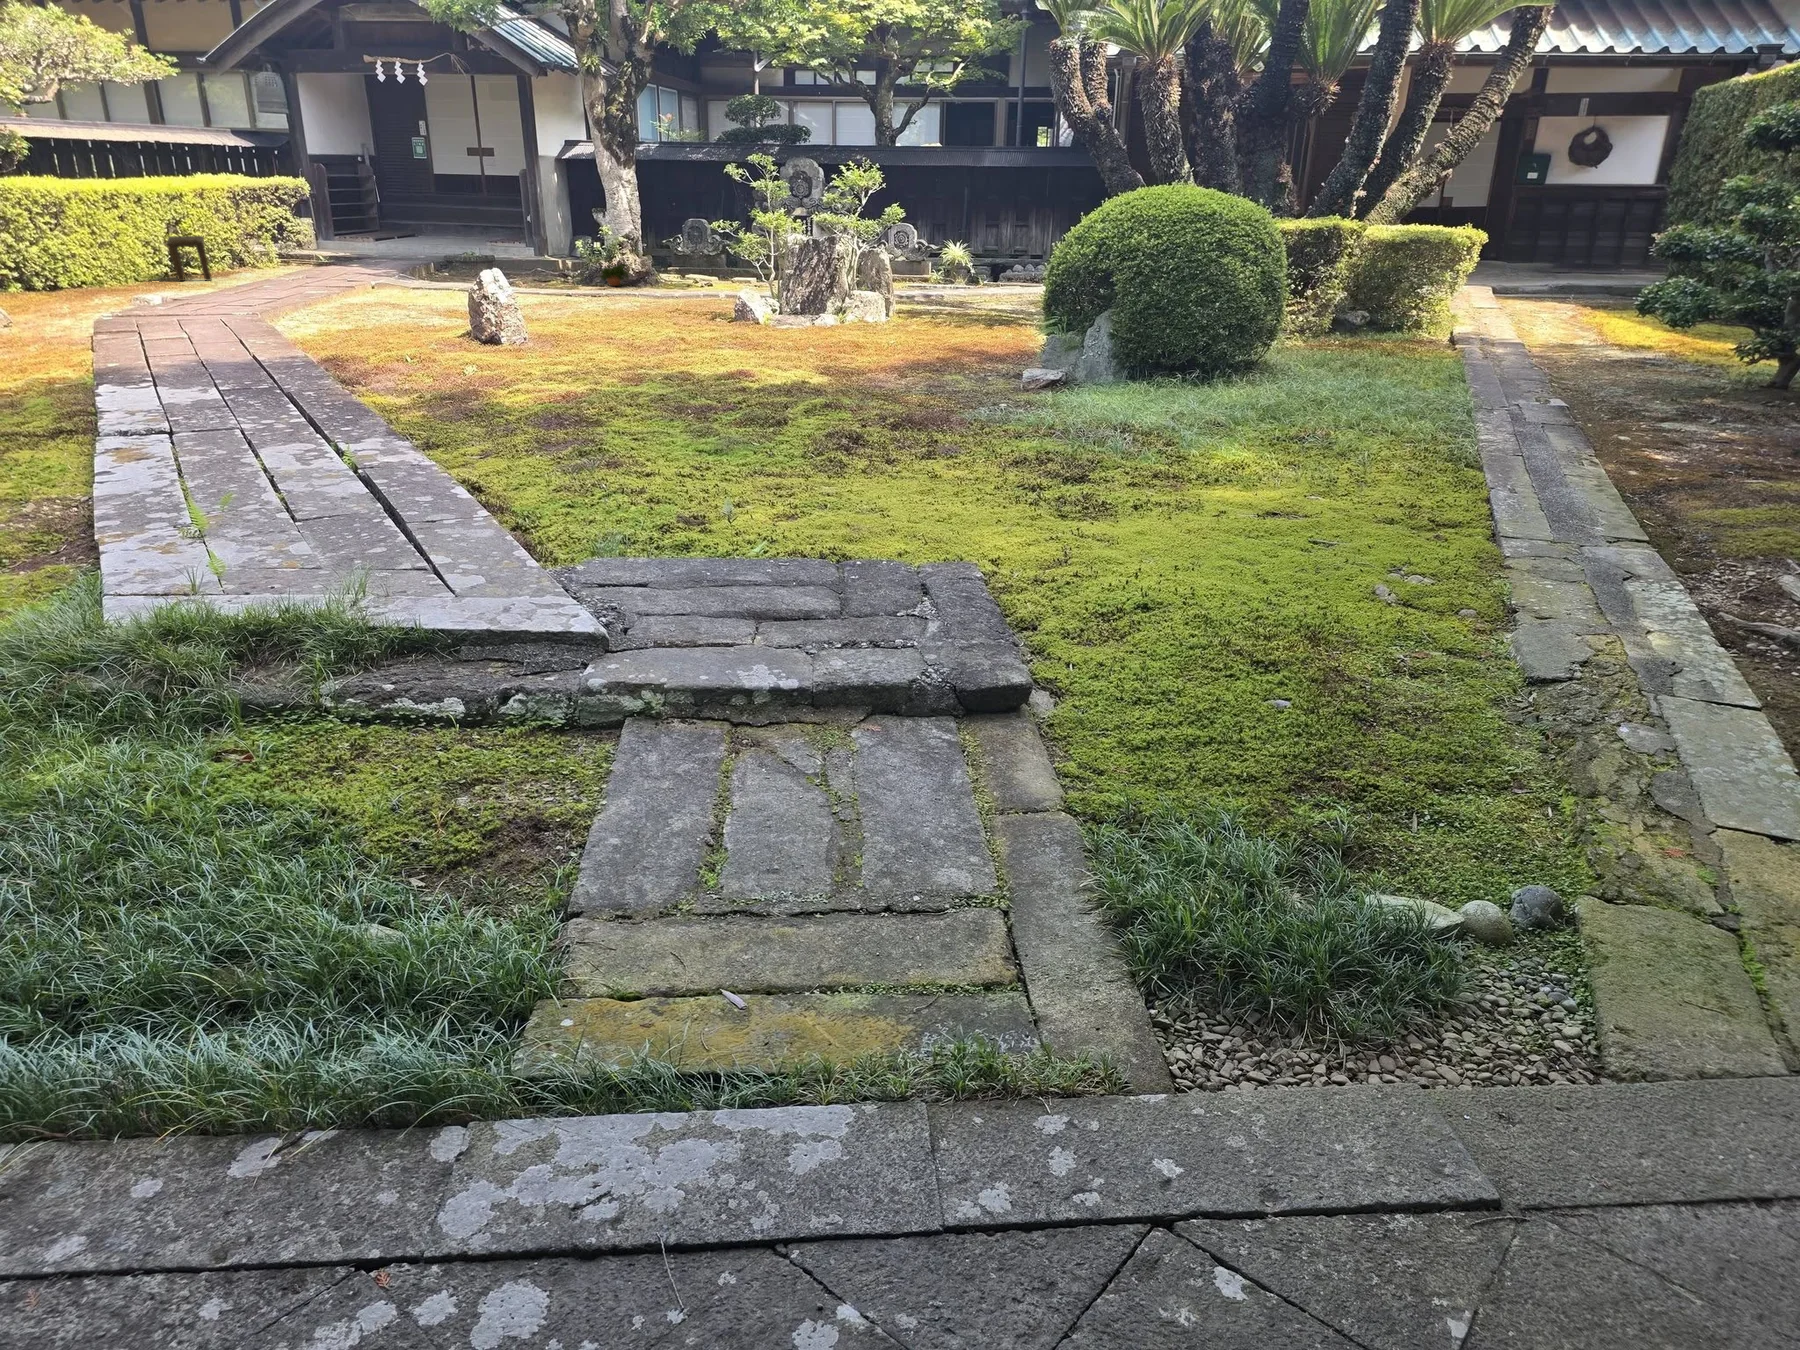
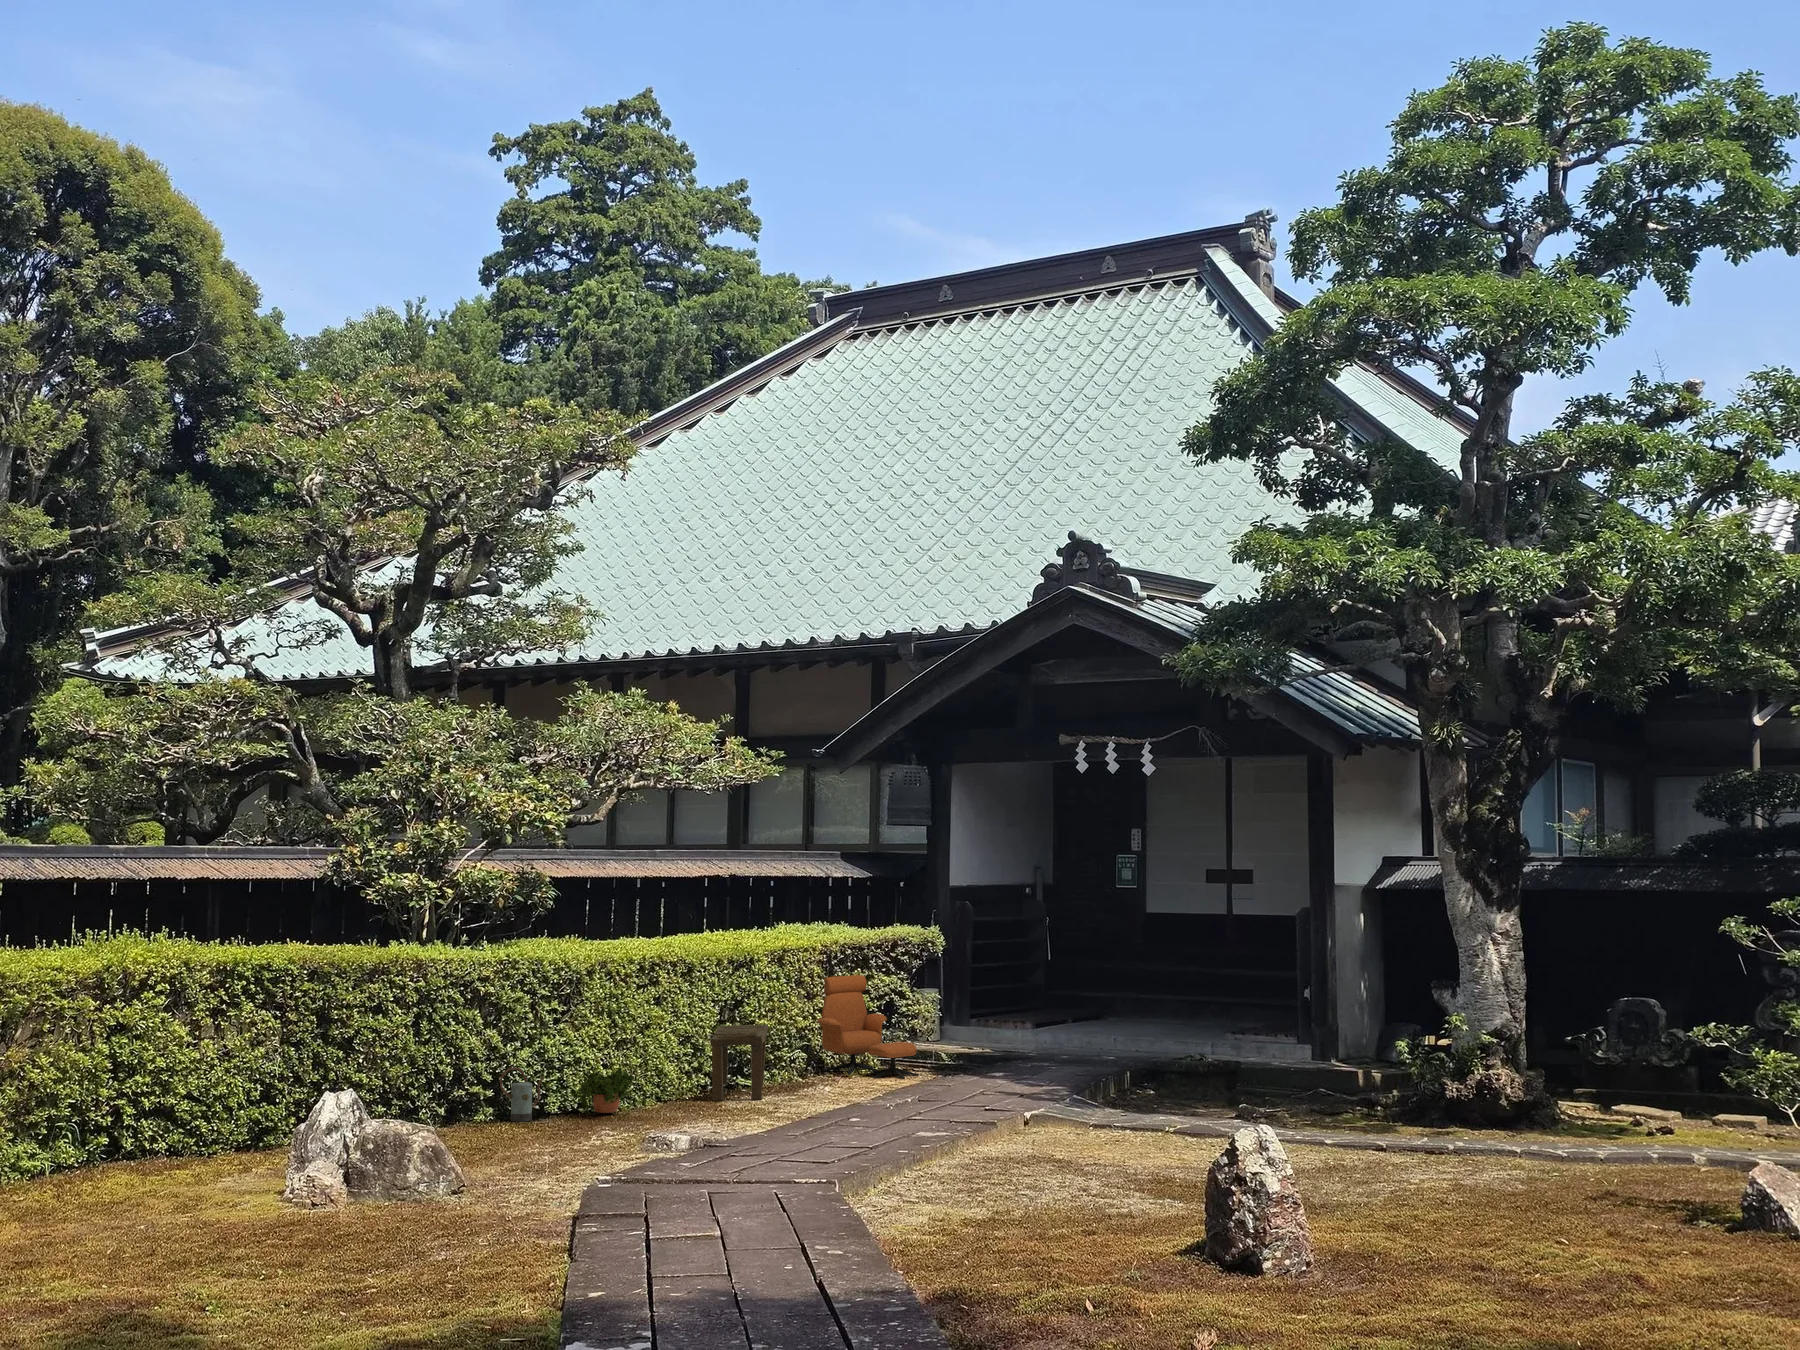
lounge chair: none [234,206,311,270] -> present [817,975,919,1079]
watering can: none [22,259,56,293] -> present [500,1067,545,1122]
potted plant: present [600,264,628,286] -> present [574,1067,635,1113]

